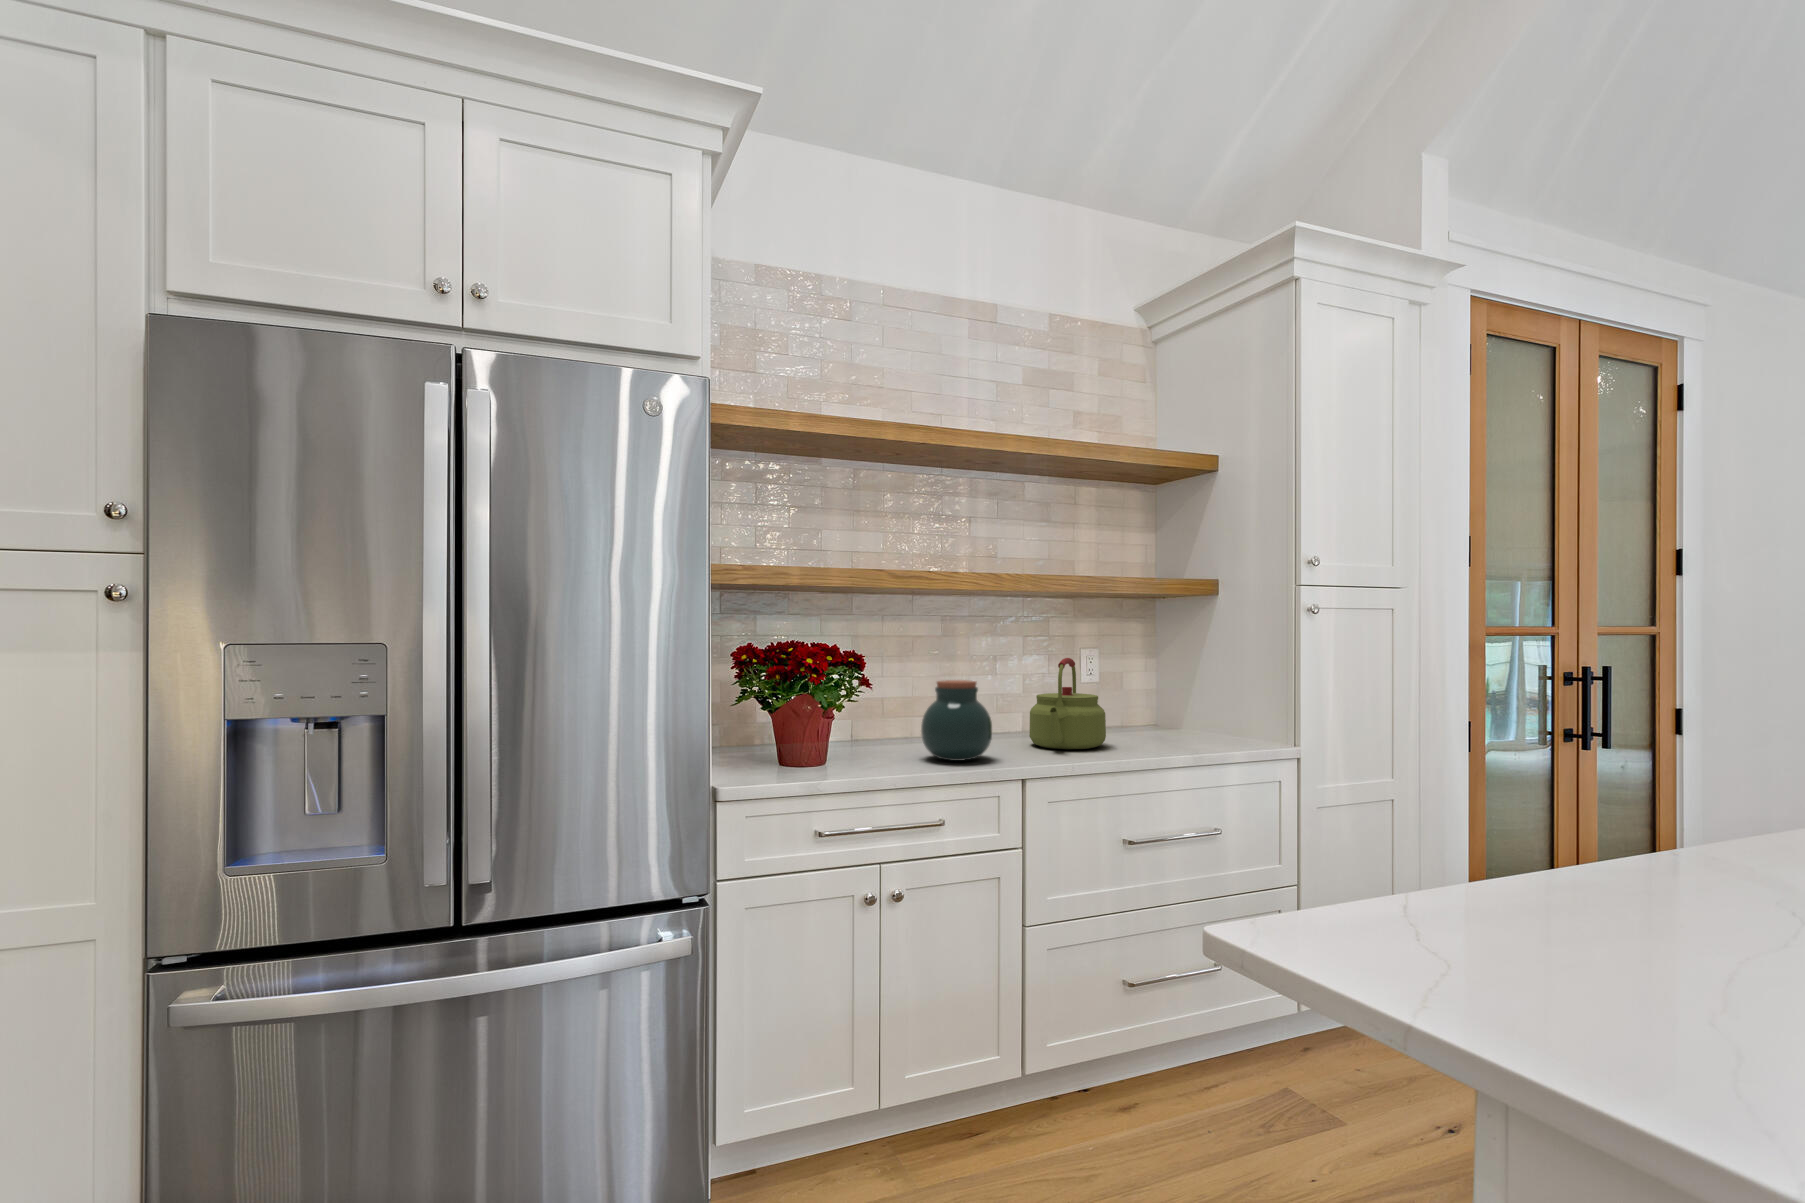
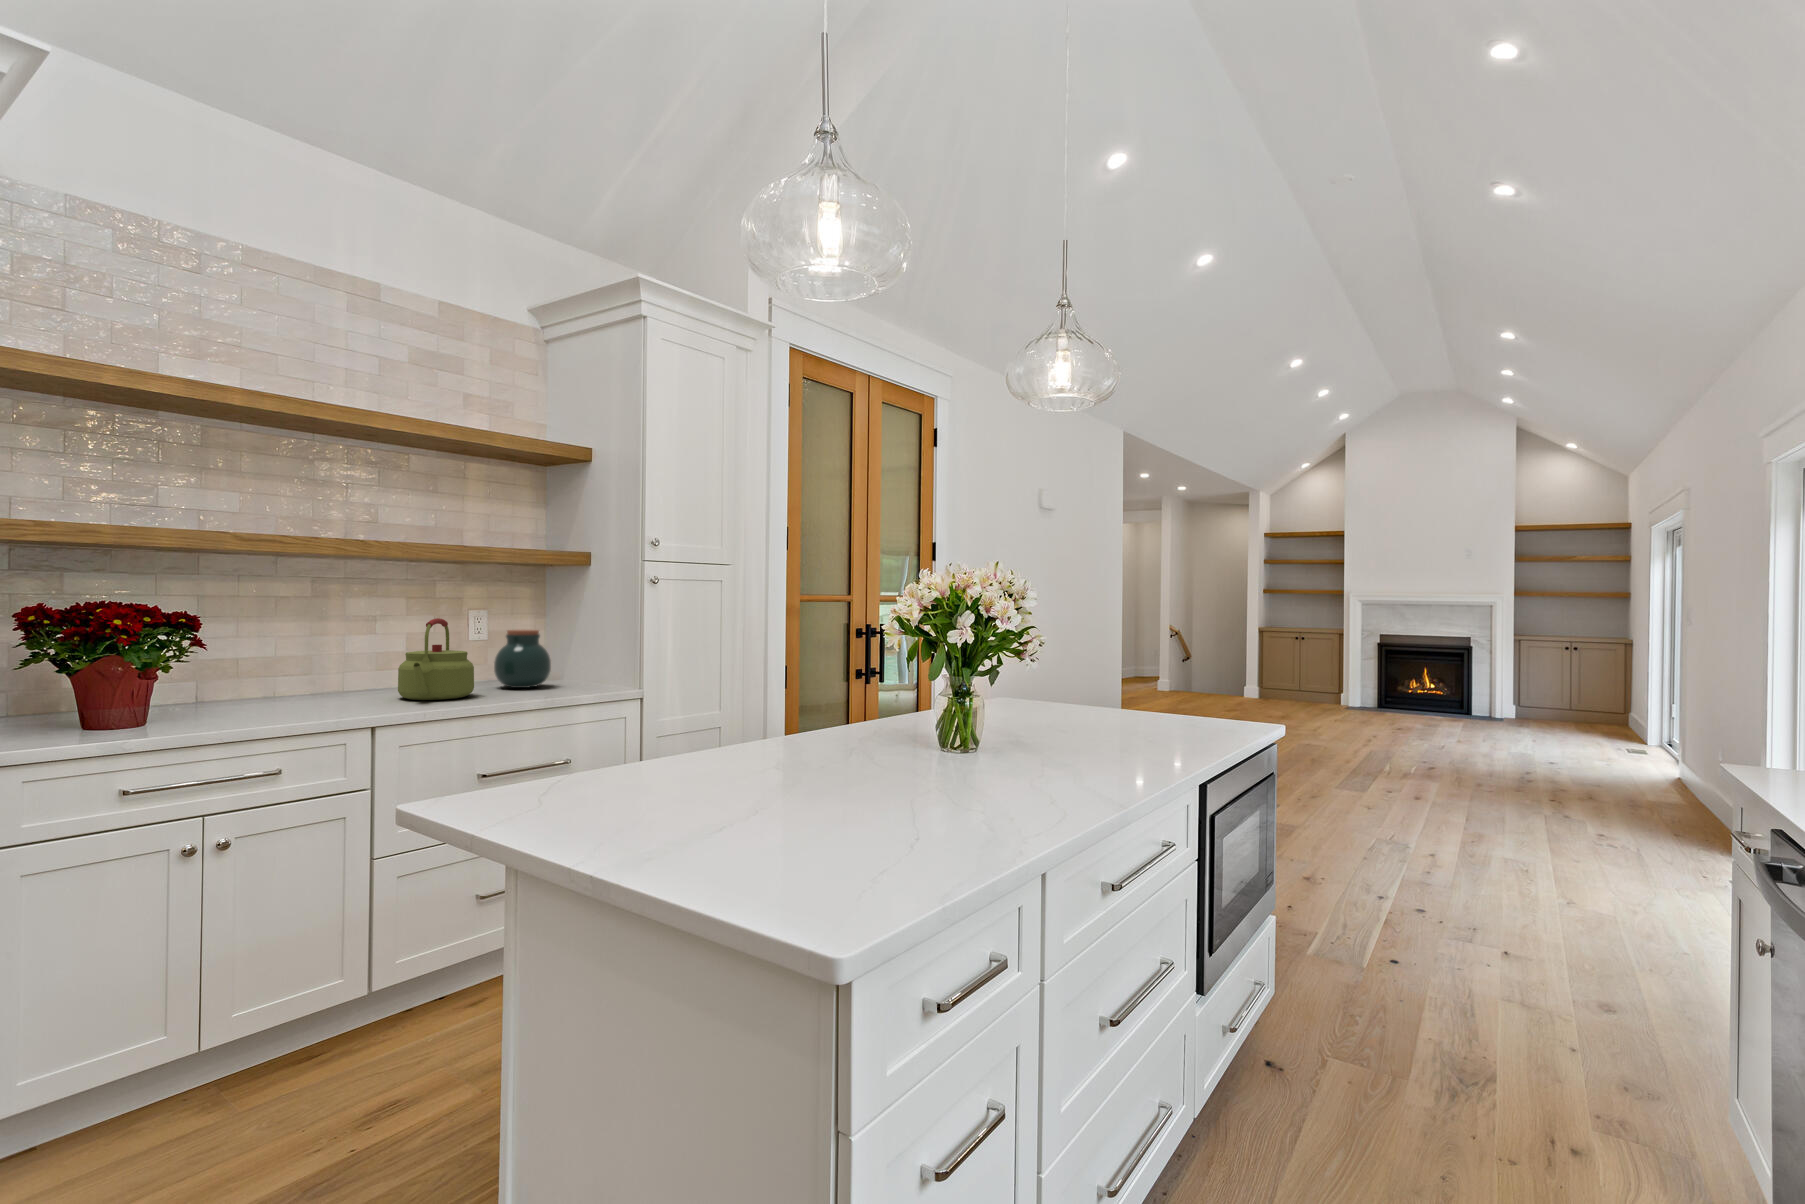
jar: present [921,680,992,761] -> present [494,630,551,688]

